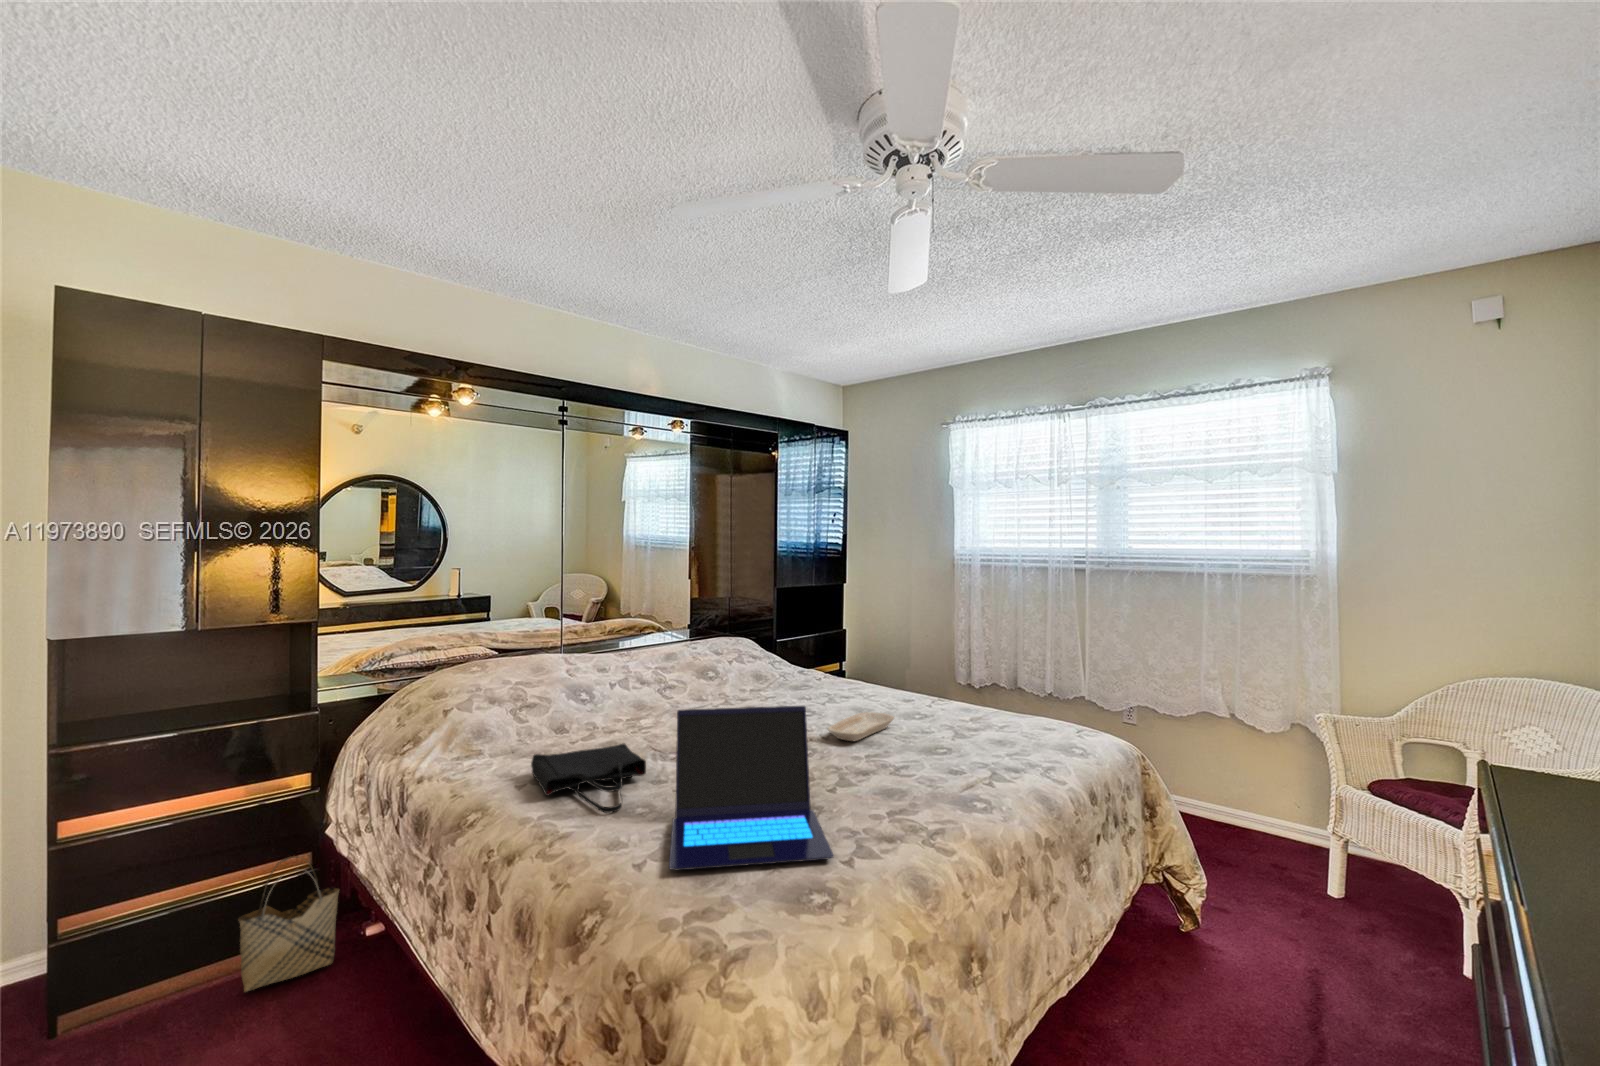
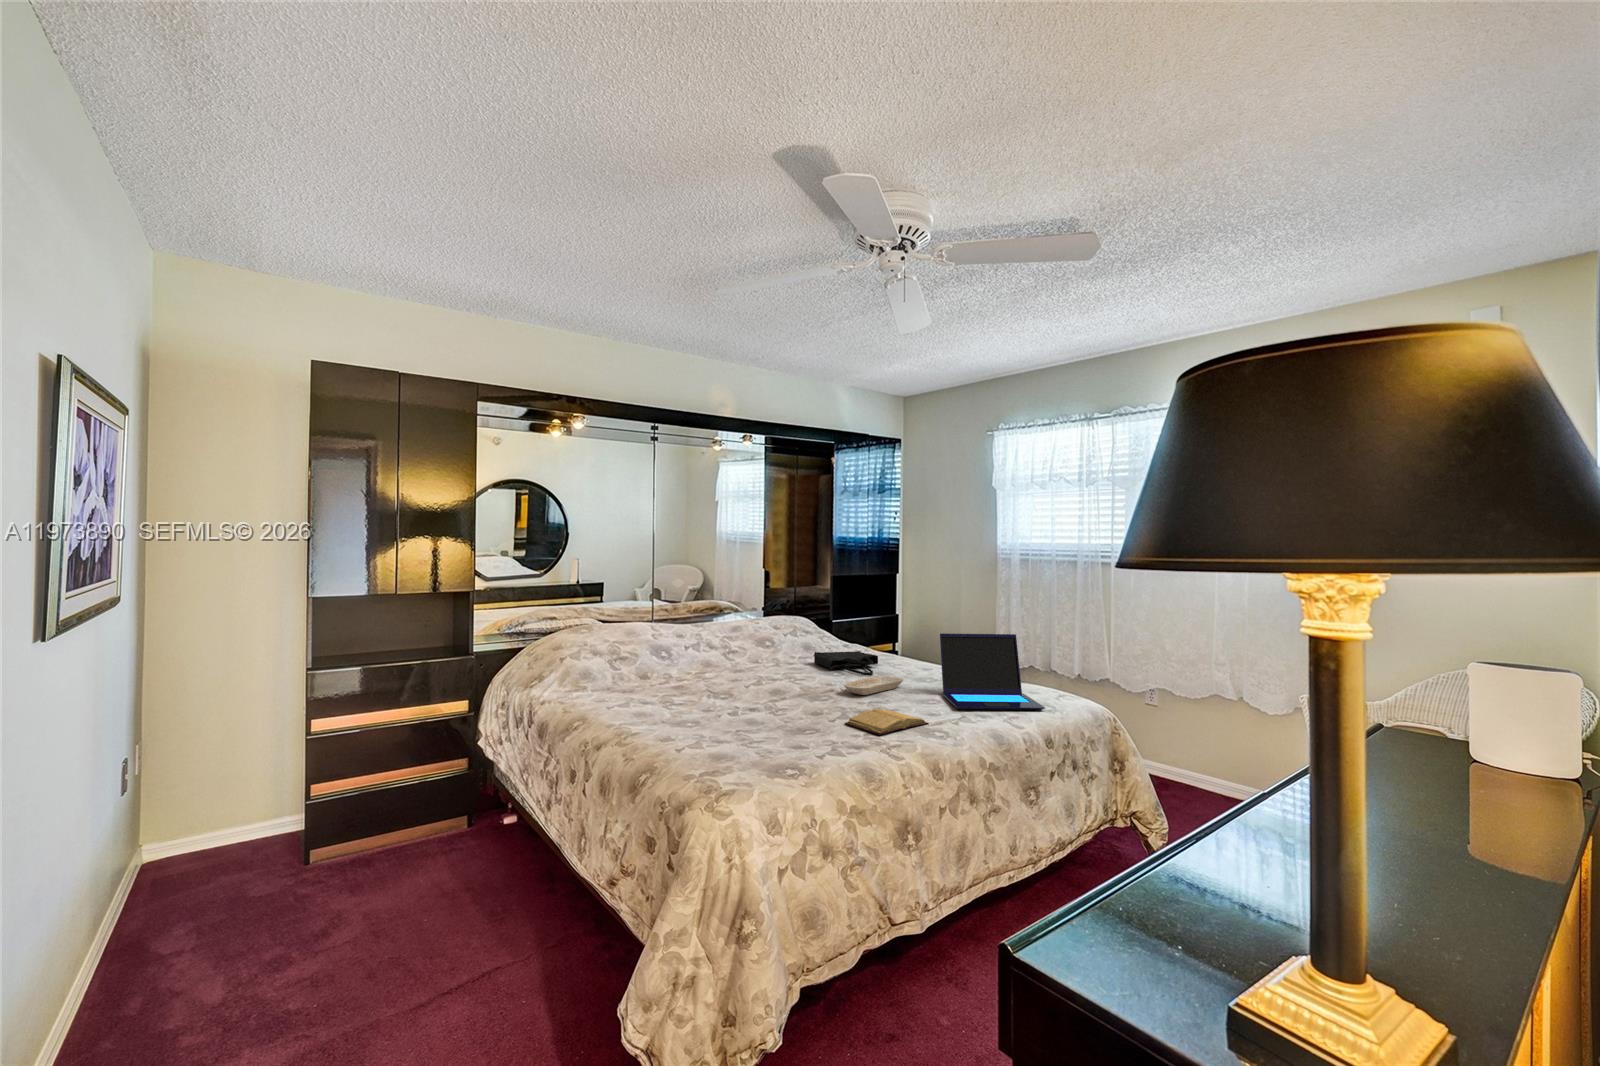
laptop: present [669,706,834,871] -> present [940,634,1045,710]
tote bag: present [531,744,646,813] -> present [814,651,878,675]
book: none [852,766,958,811] -> present [845,709,929,735]
woven basket: present [238,856,339,992] -> none [426,759,489,847]

